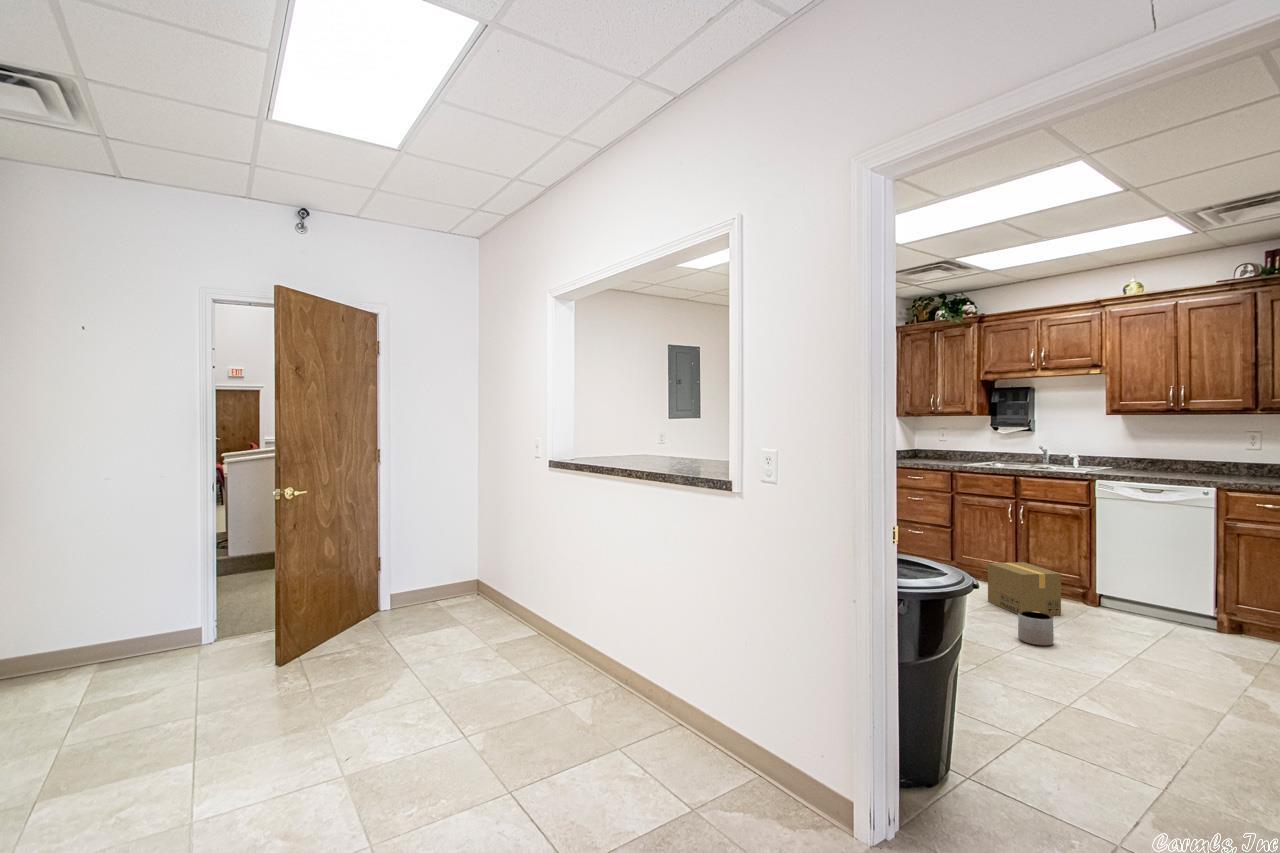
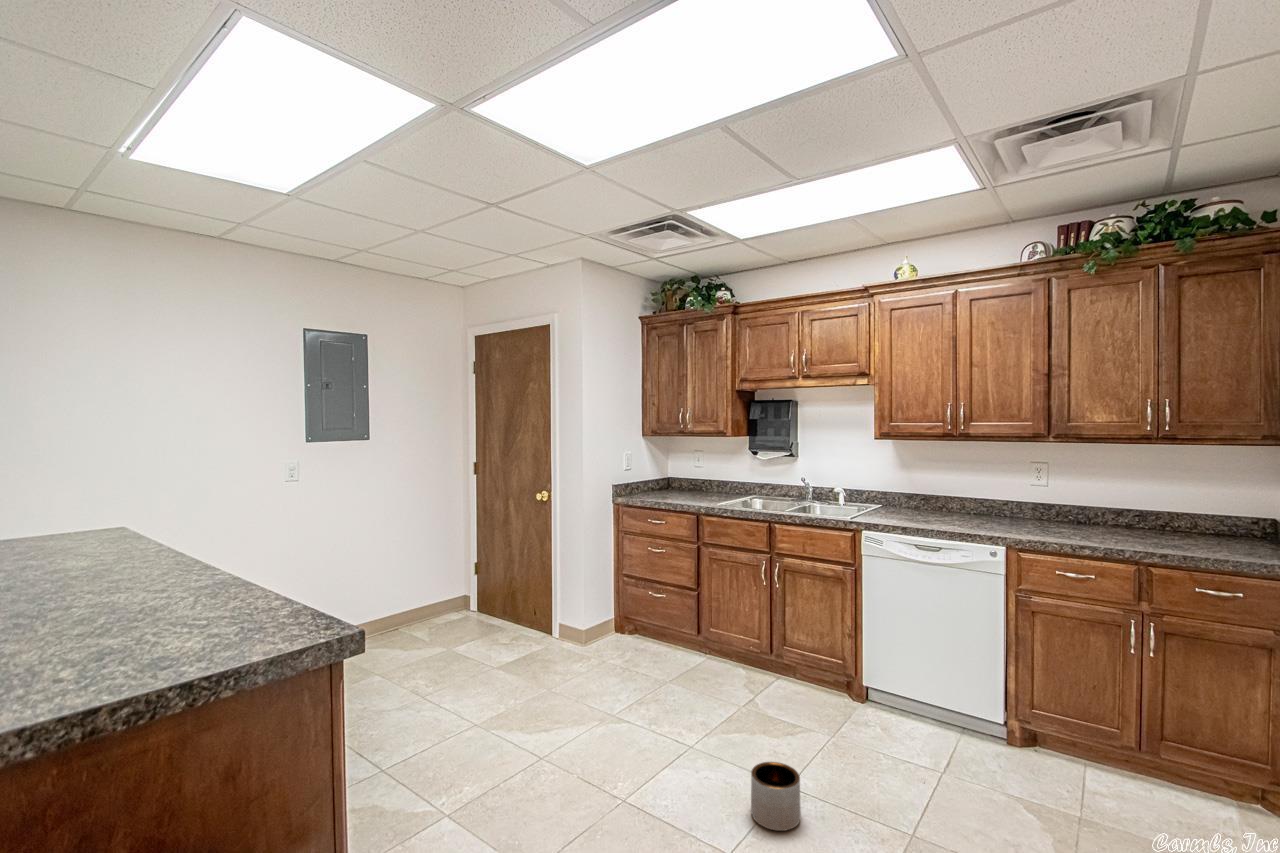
cardboard box: present [988,562,1061,615] -> none [729,647,819,744]

